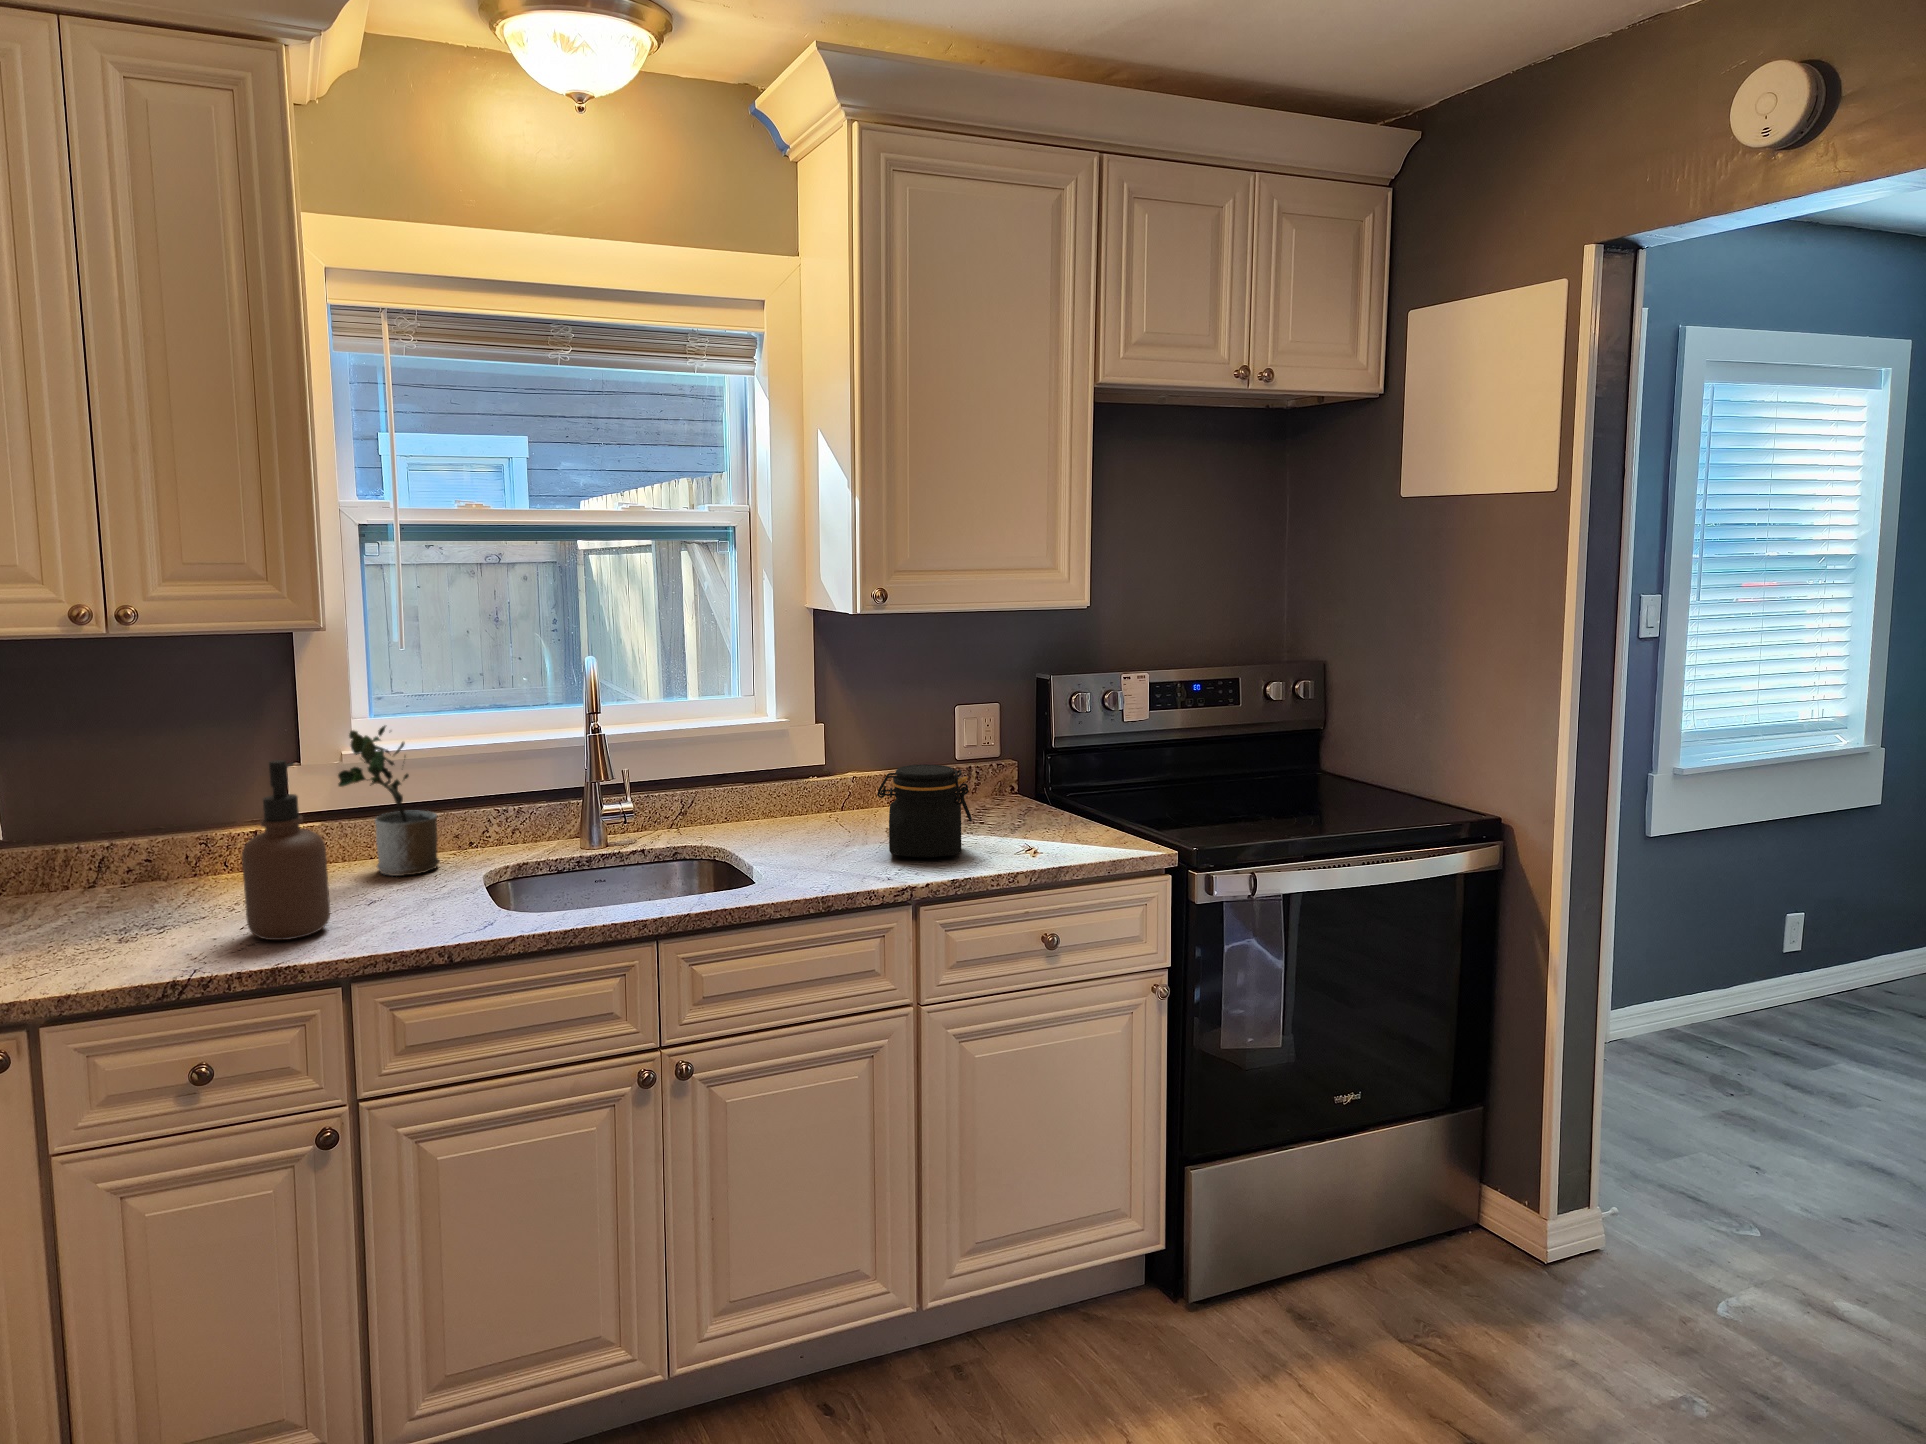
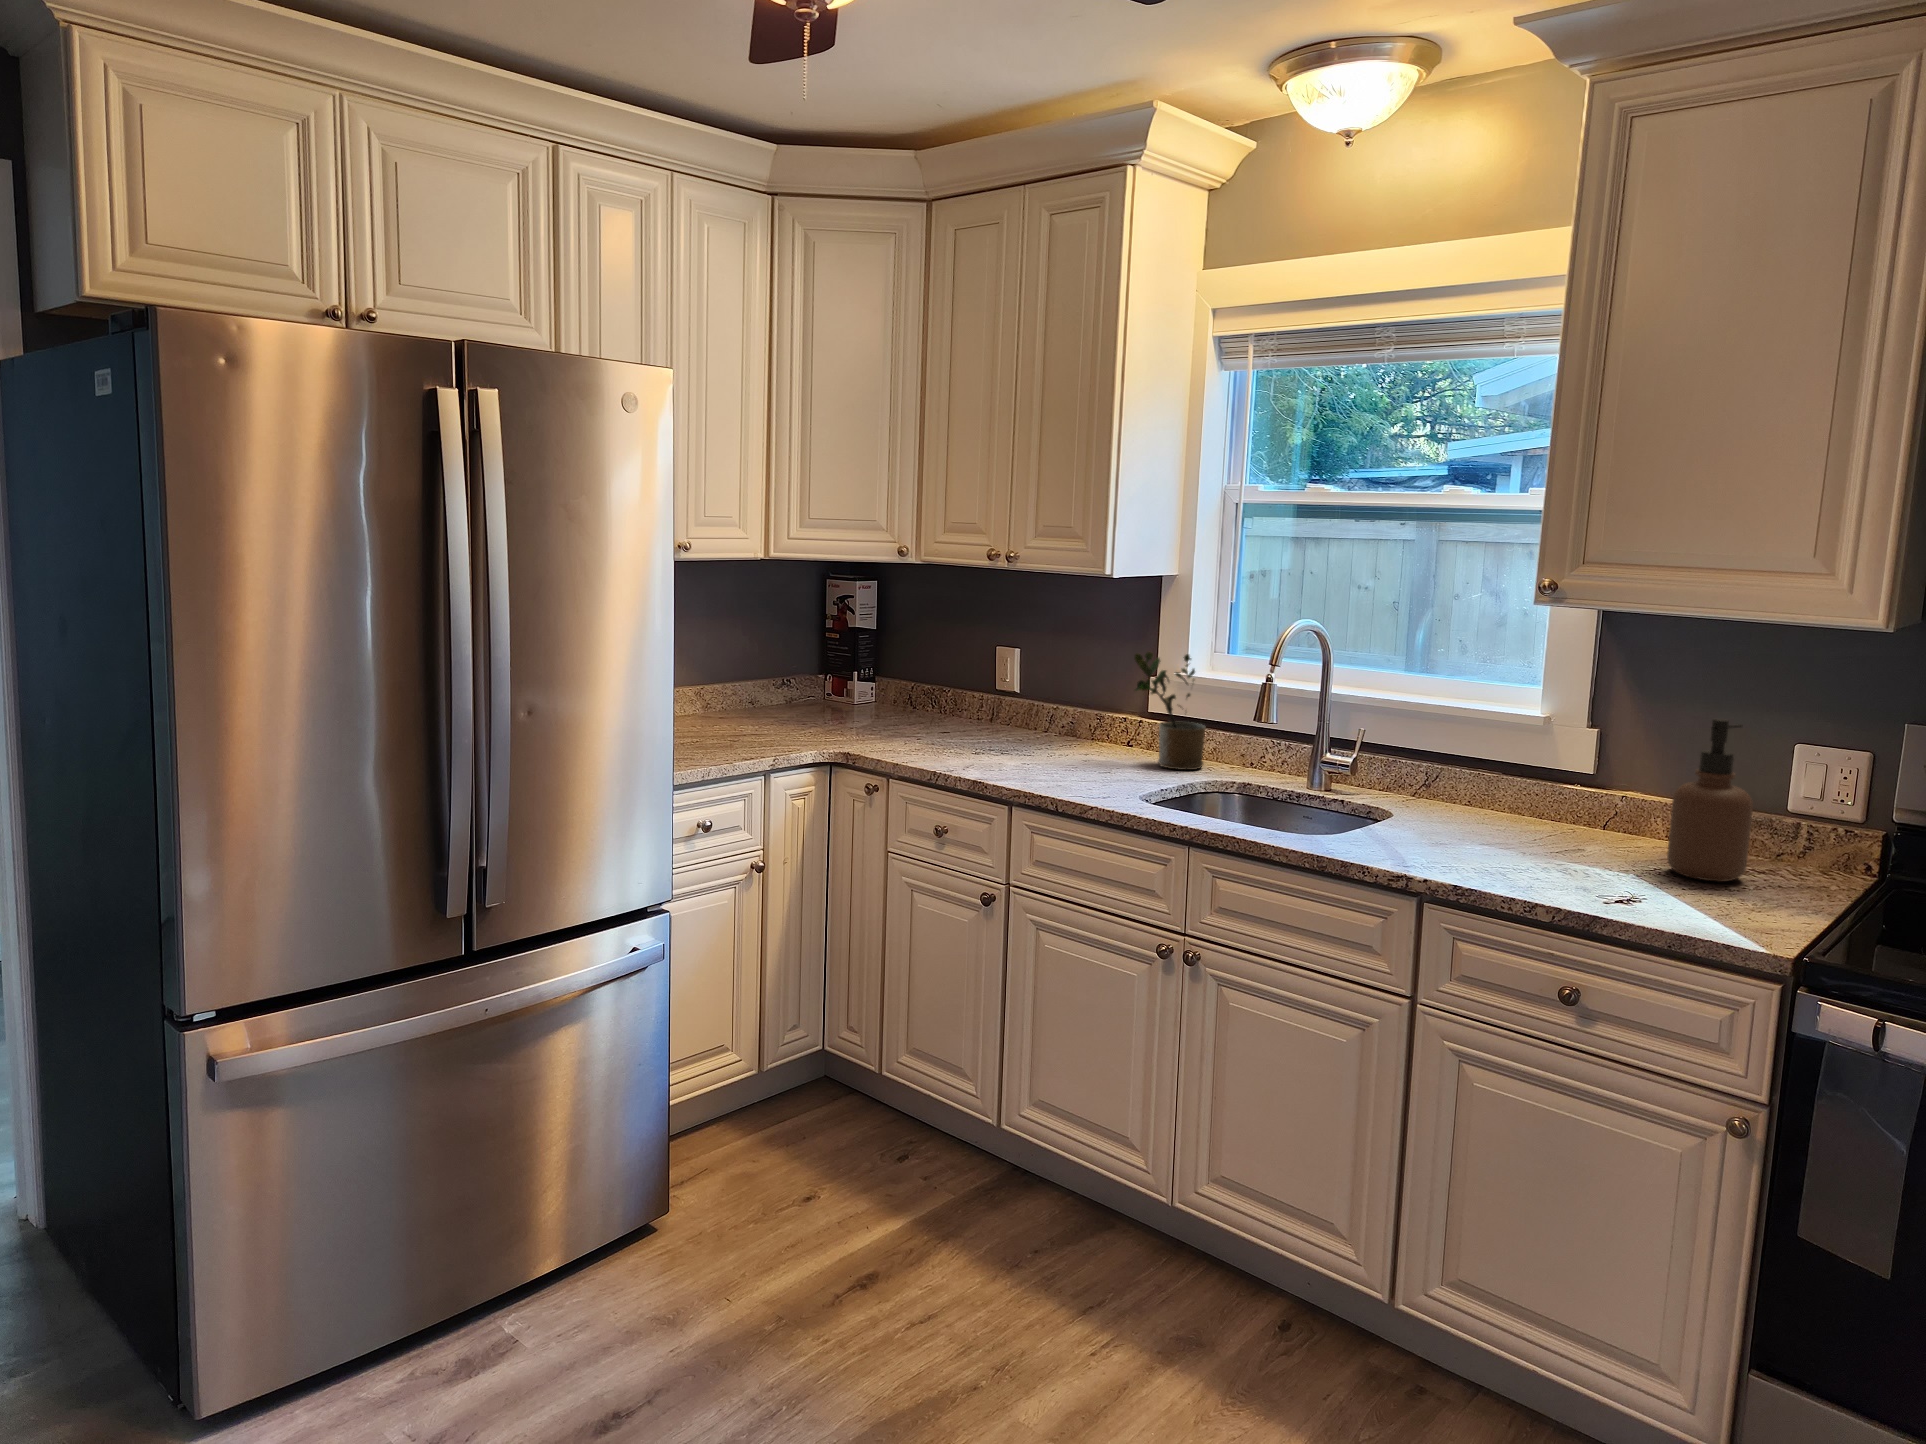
soap dispenser: present [242,760,330,940] -> present [1667,719,1753,882]
jar: present [877,764,972,858] -> none [1470,769,1579,873]

